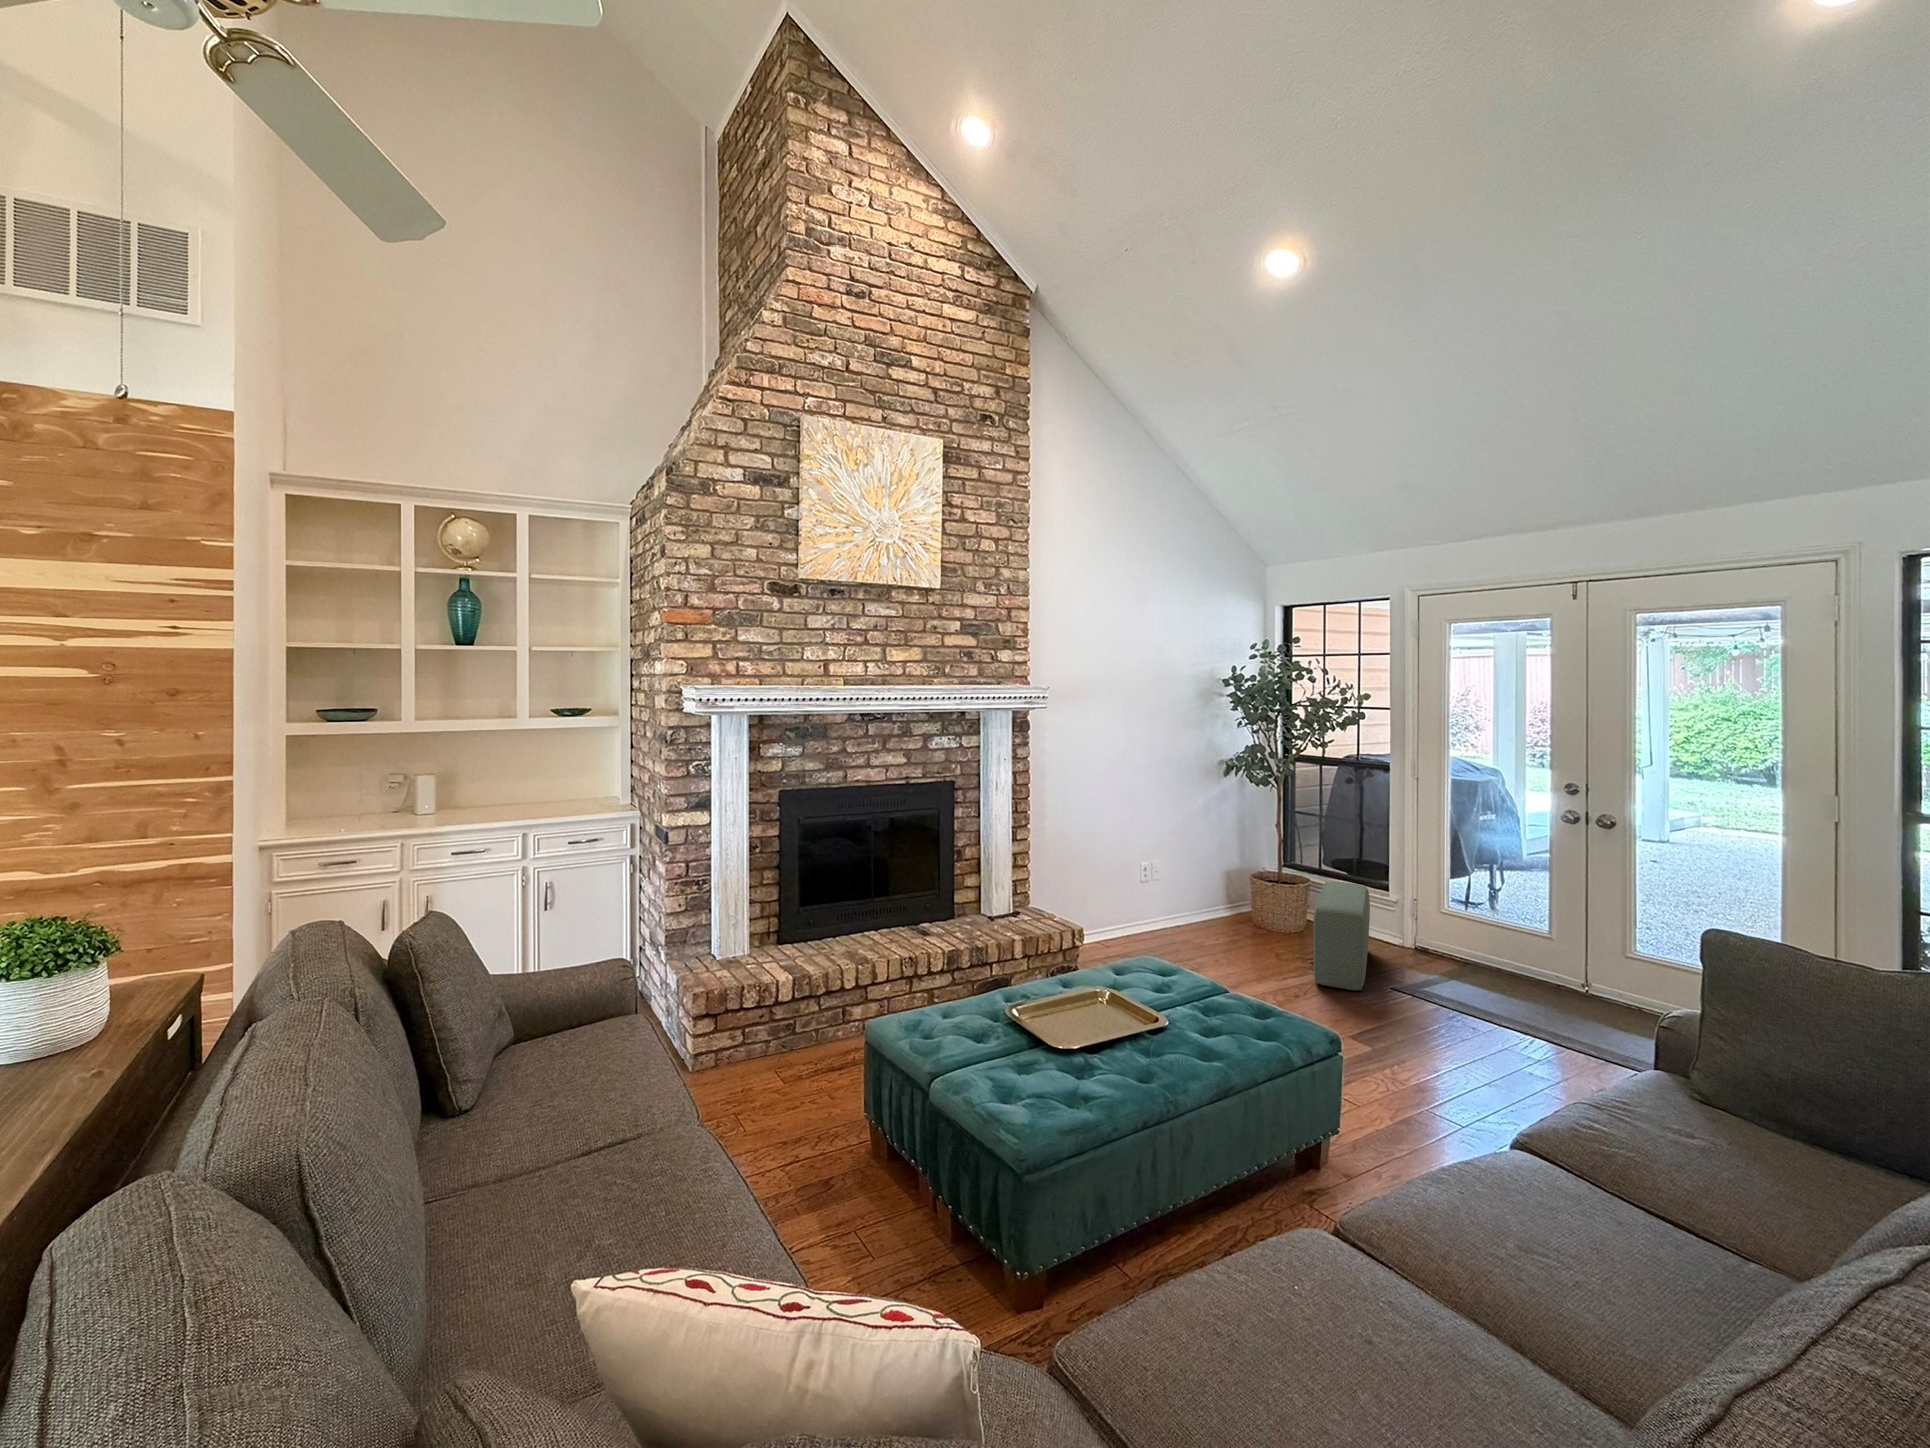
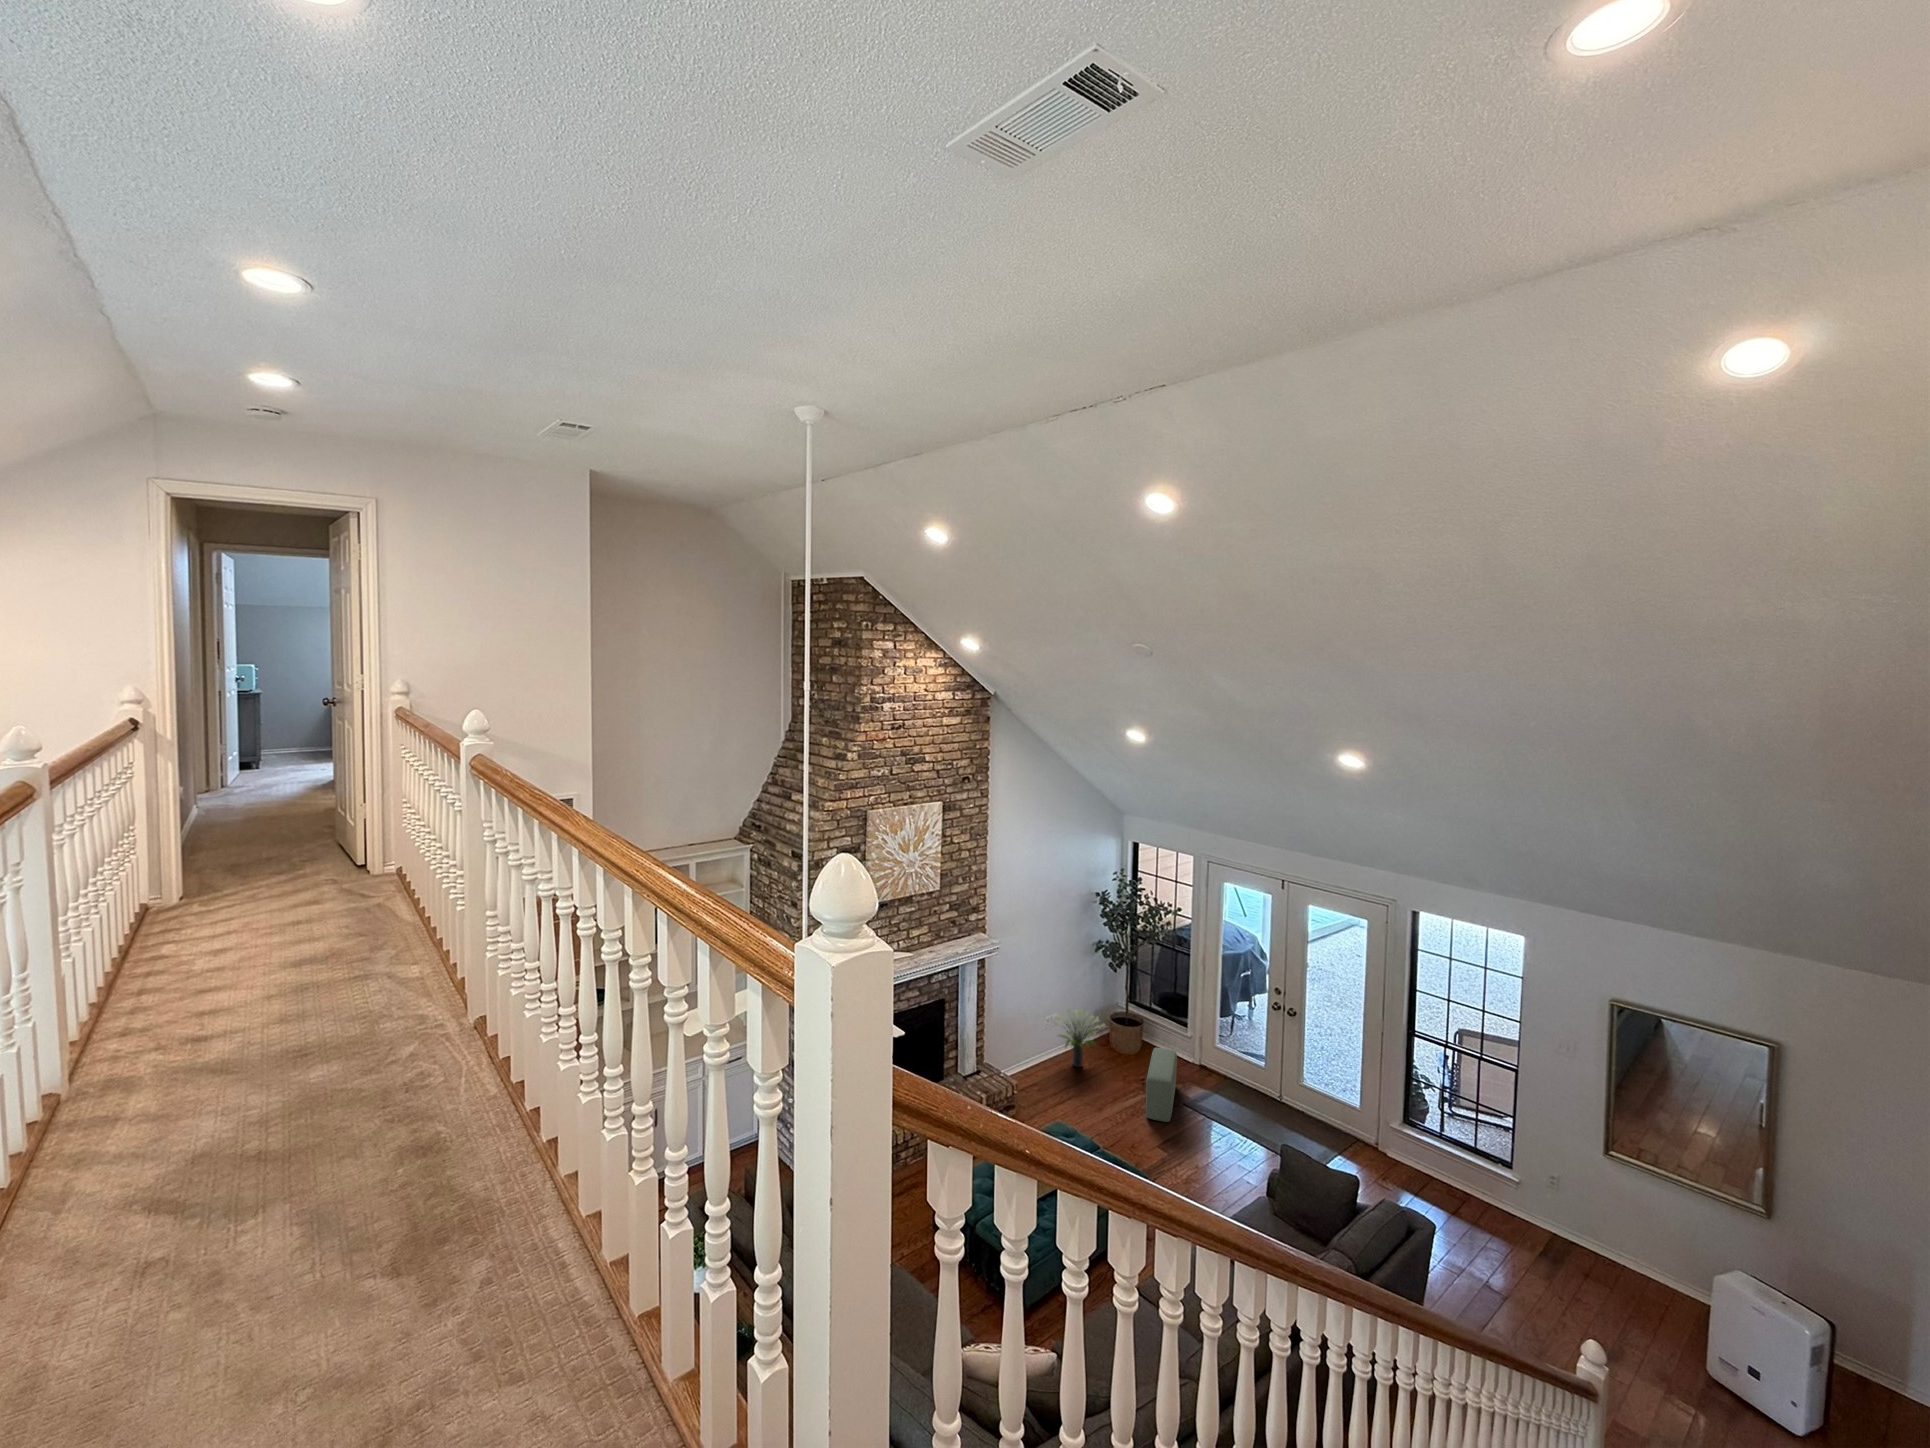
potted plant: none [1149,831,1239,925] -> present [1055,1008,1106,1067]

